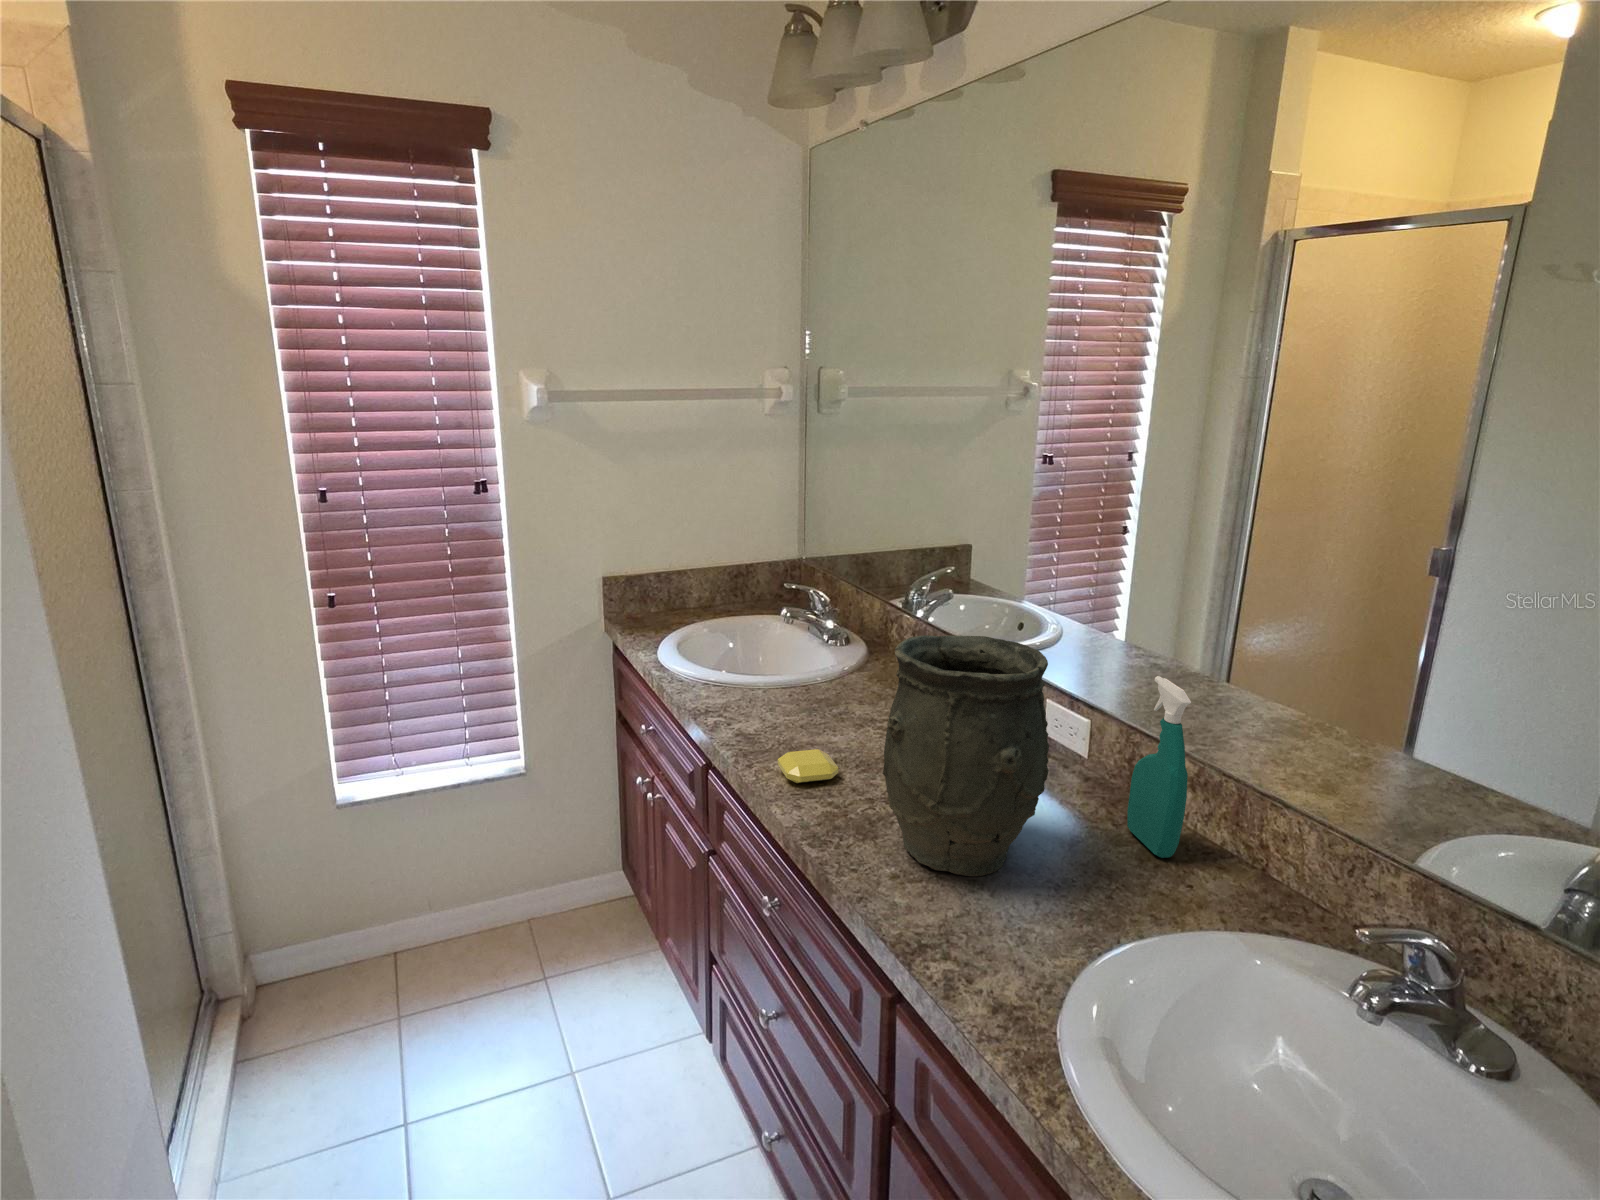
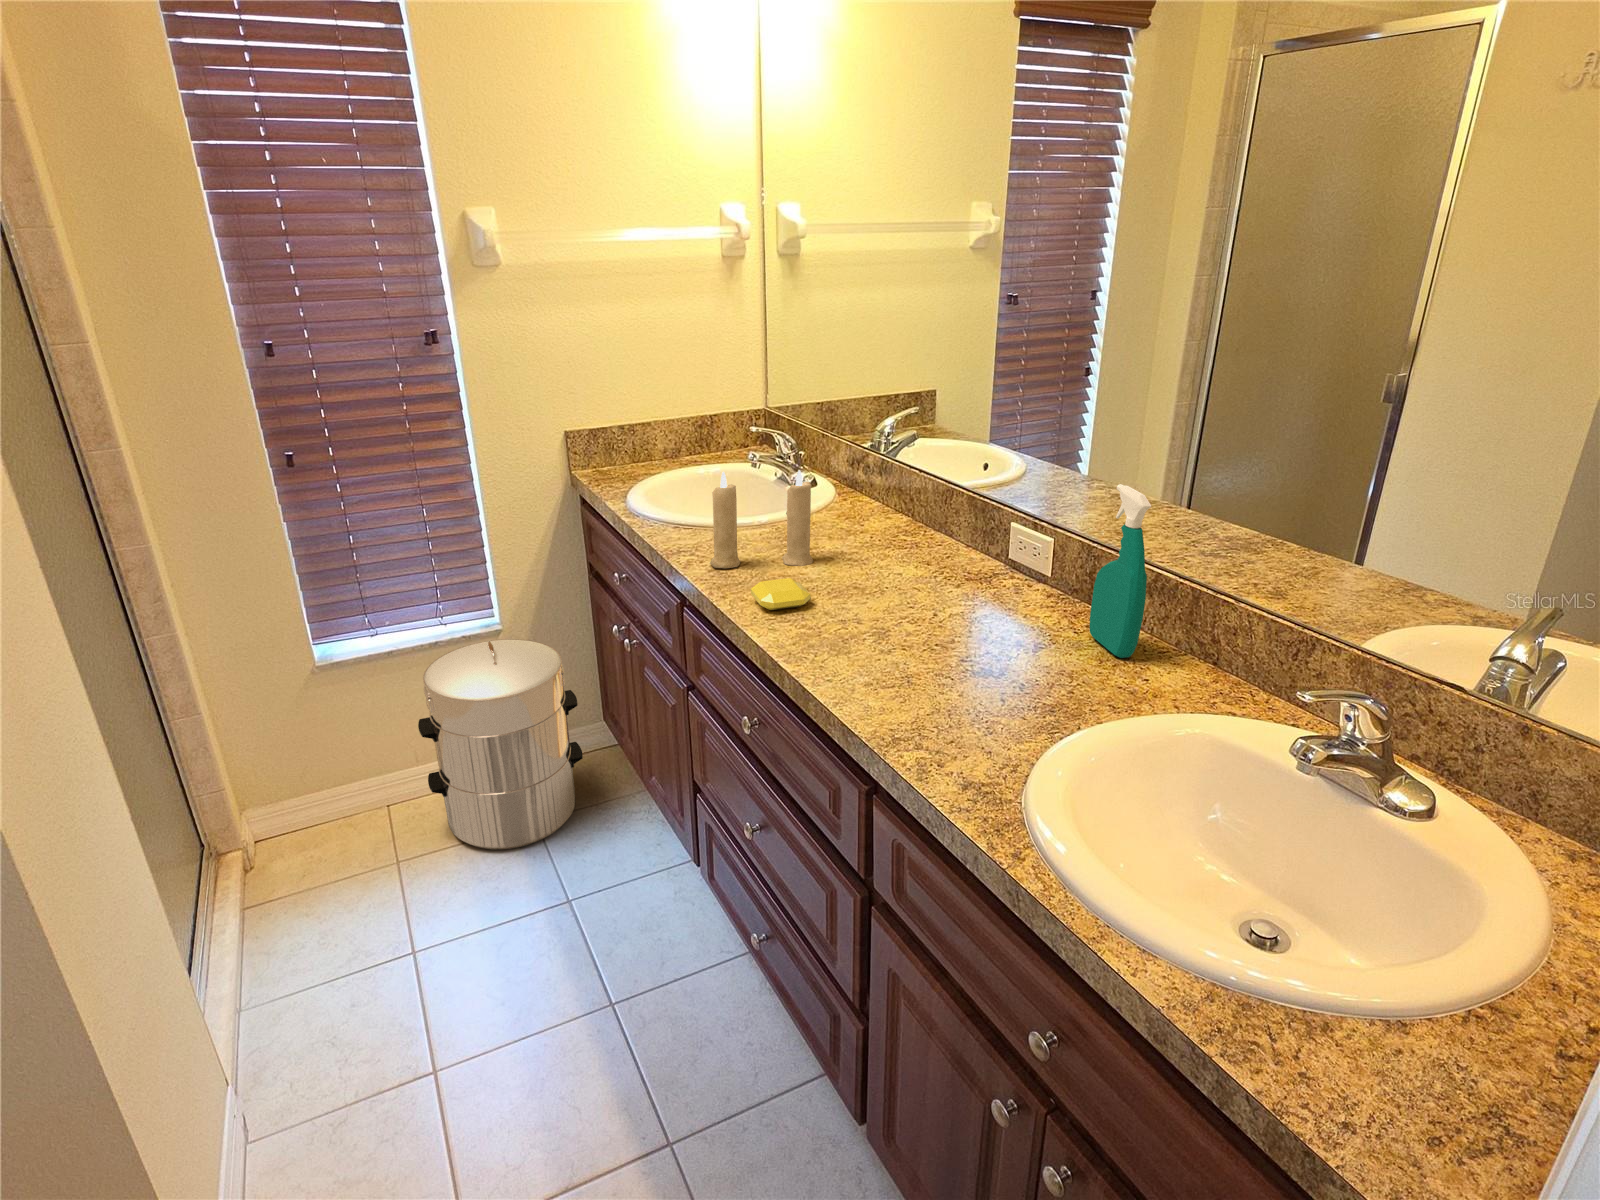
candle: none [738,631,845,733] -> present [710,470,813,568]
vase: present [882,635,1049,876] -> none [854,452,1014,681]
waste bin: none [436,784,599,1007] -> present [418,639,583,850]

